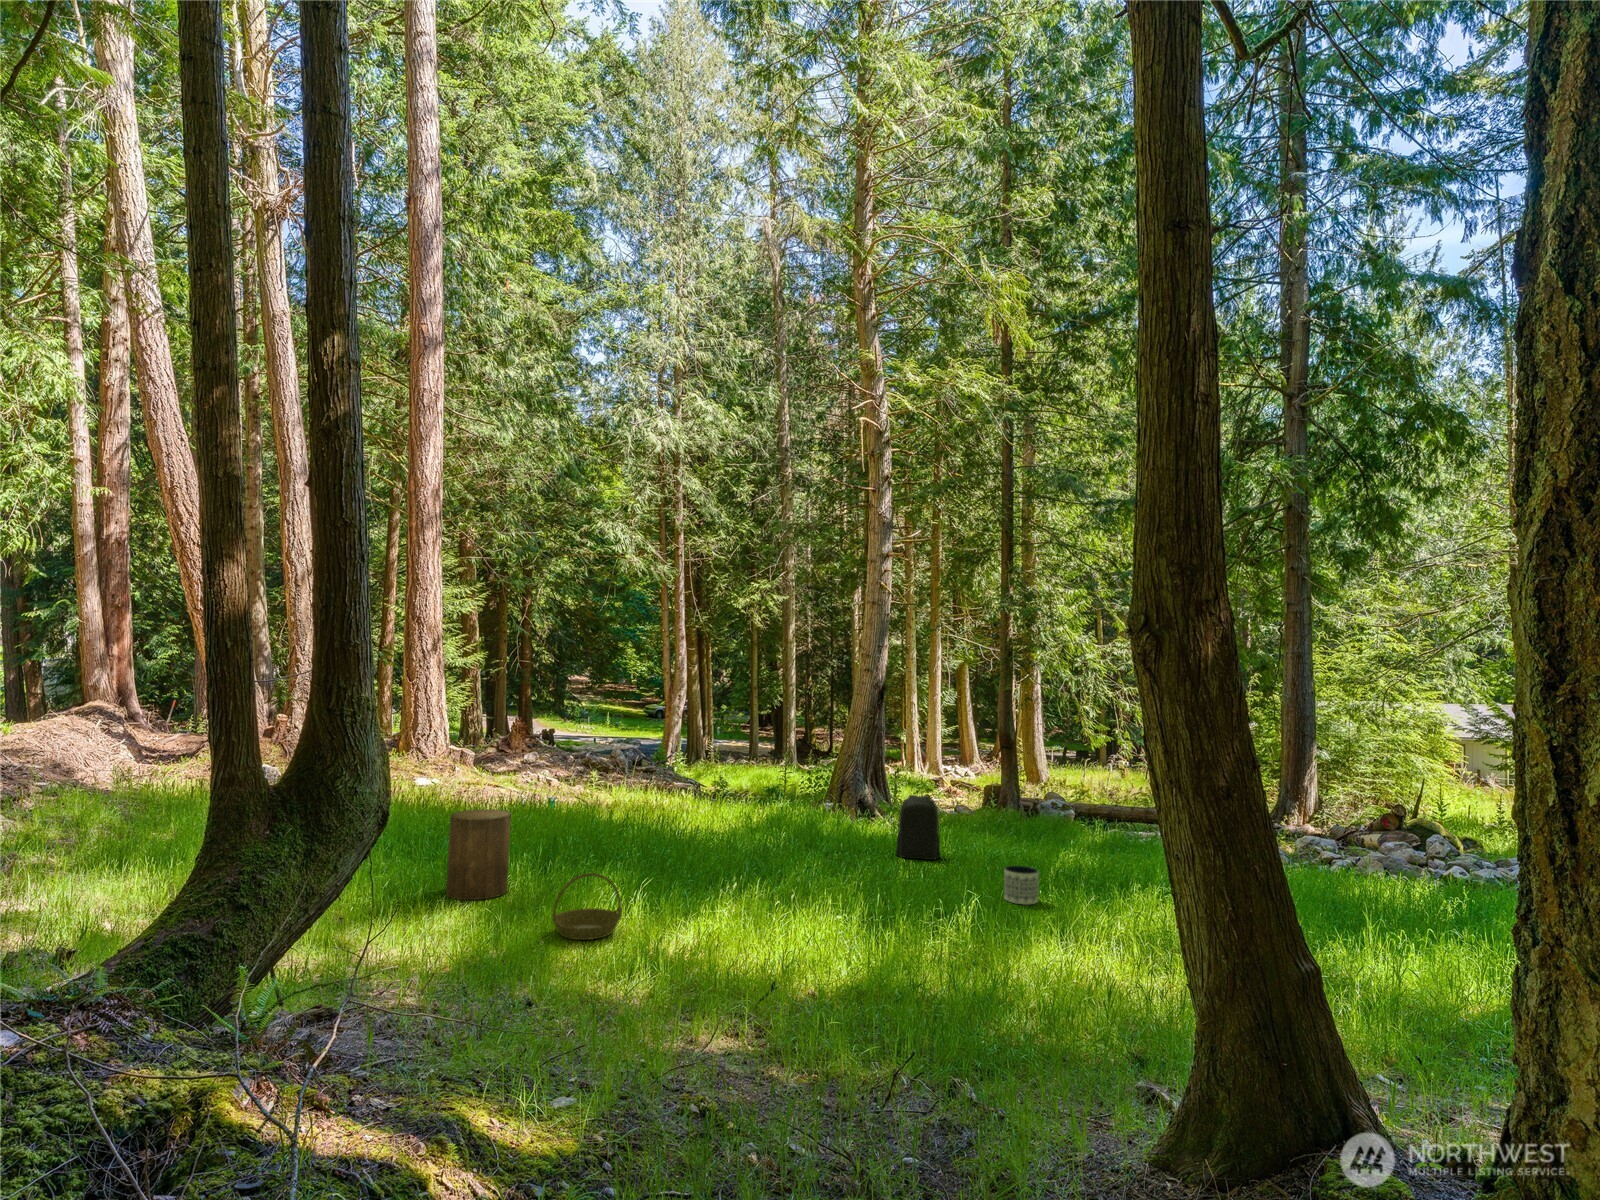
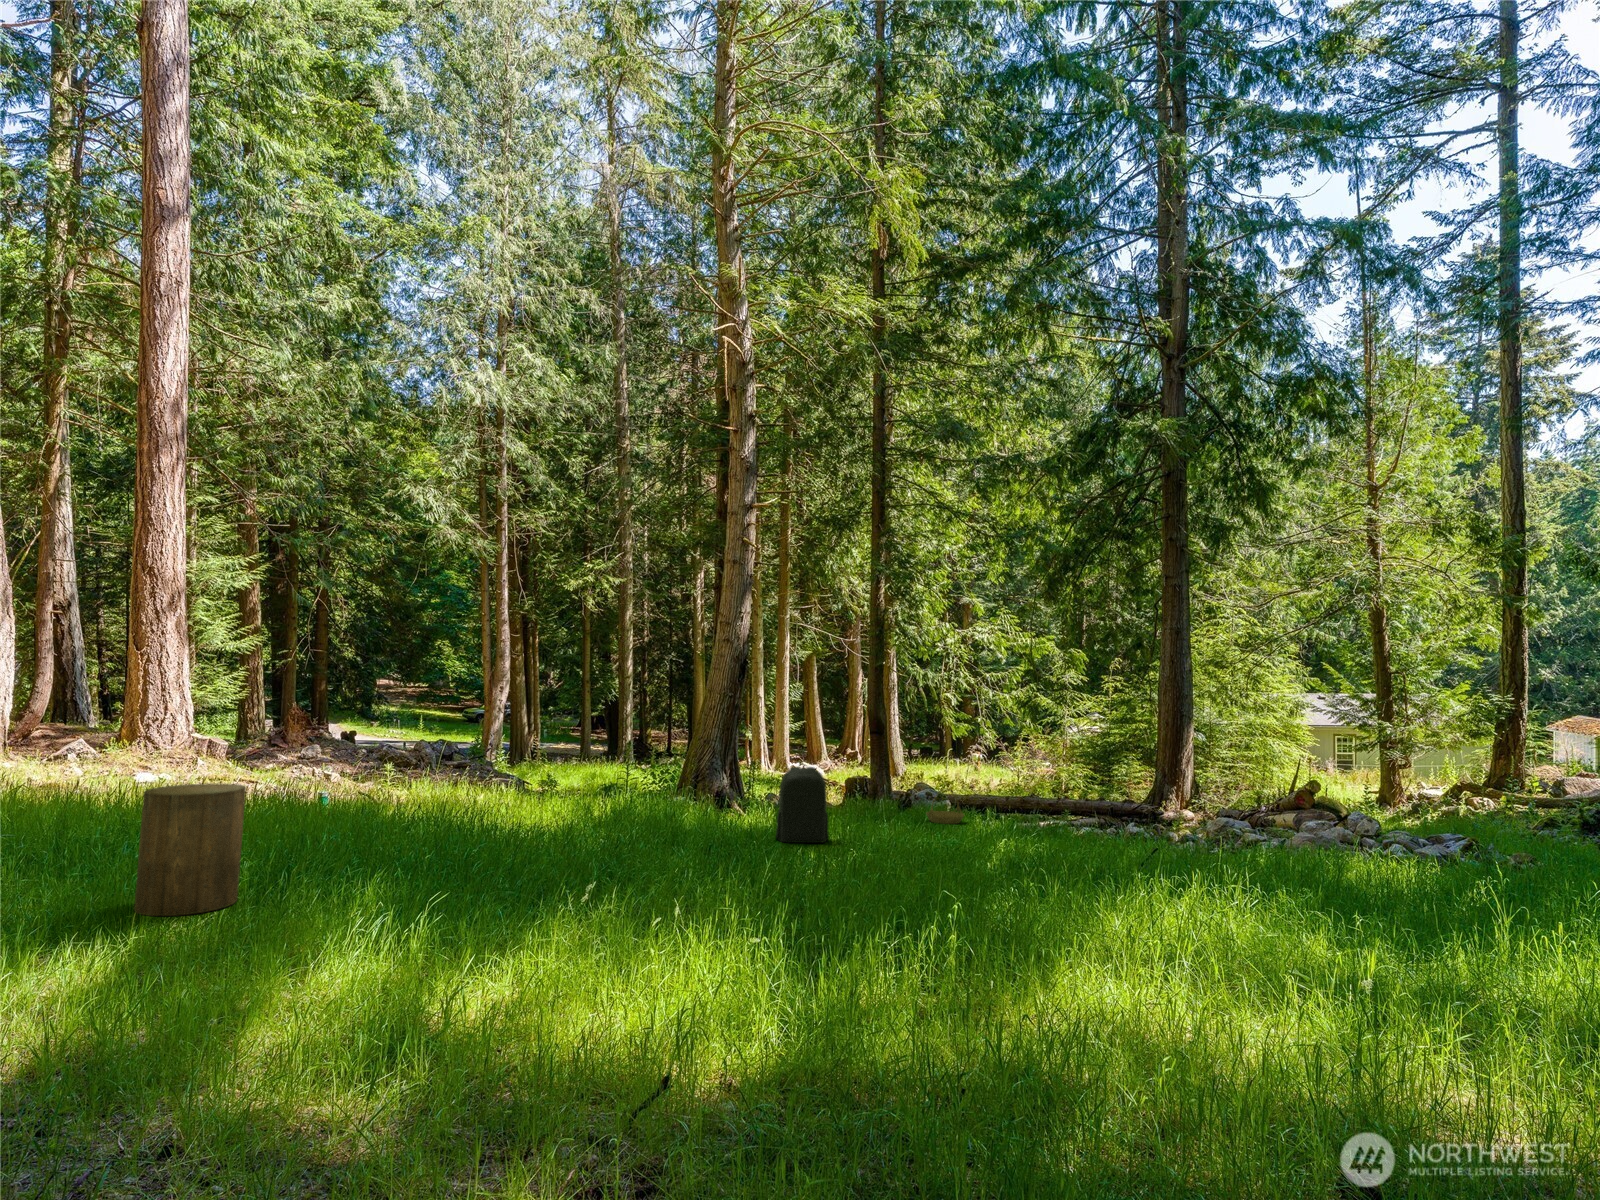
planter: present [1004,866,1039,905] -> none [918,840,960,886]
basket: present [552,873,622,940] -> present [926,789,964,824]

